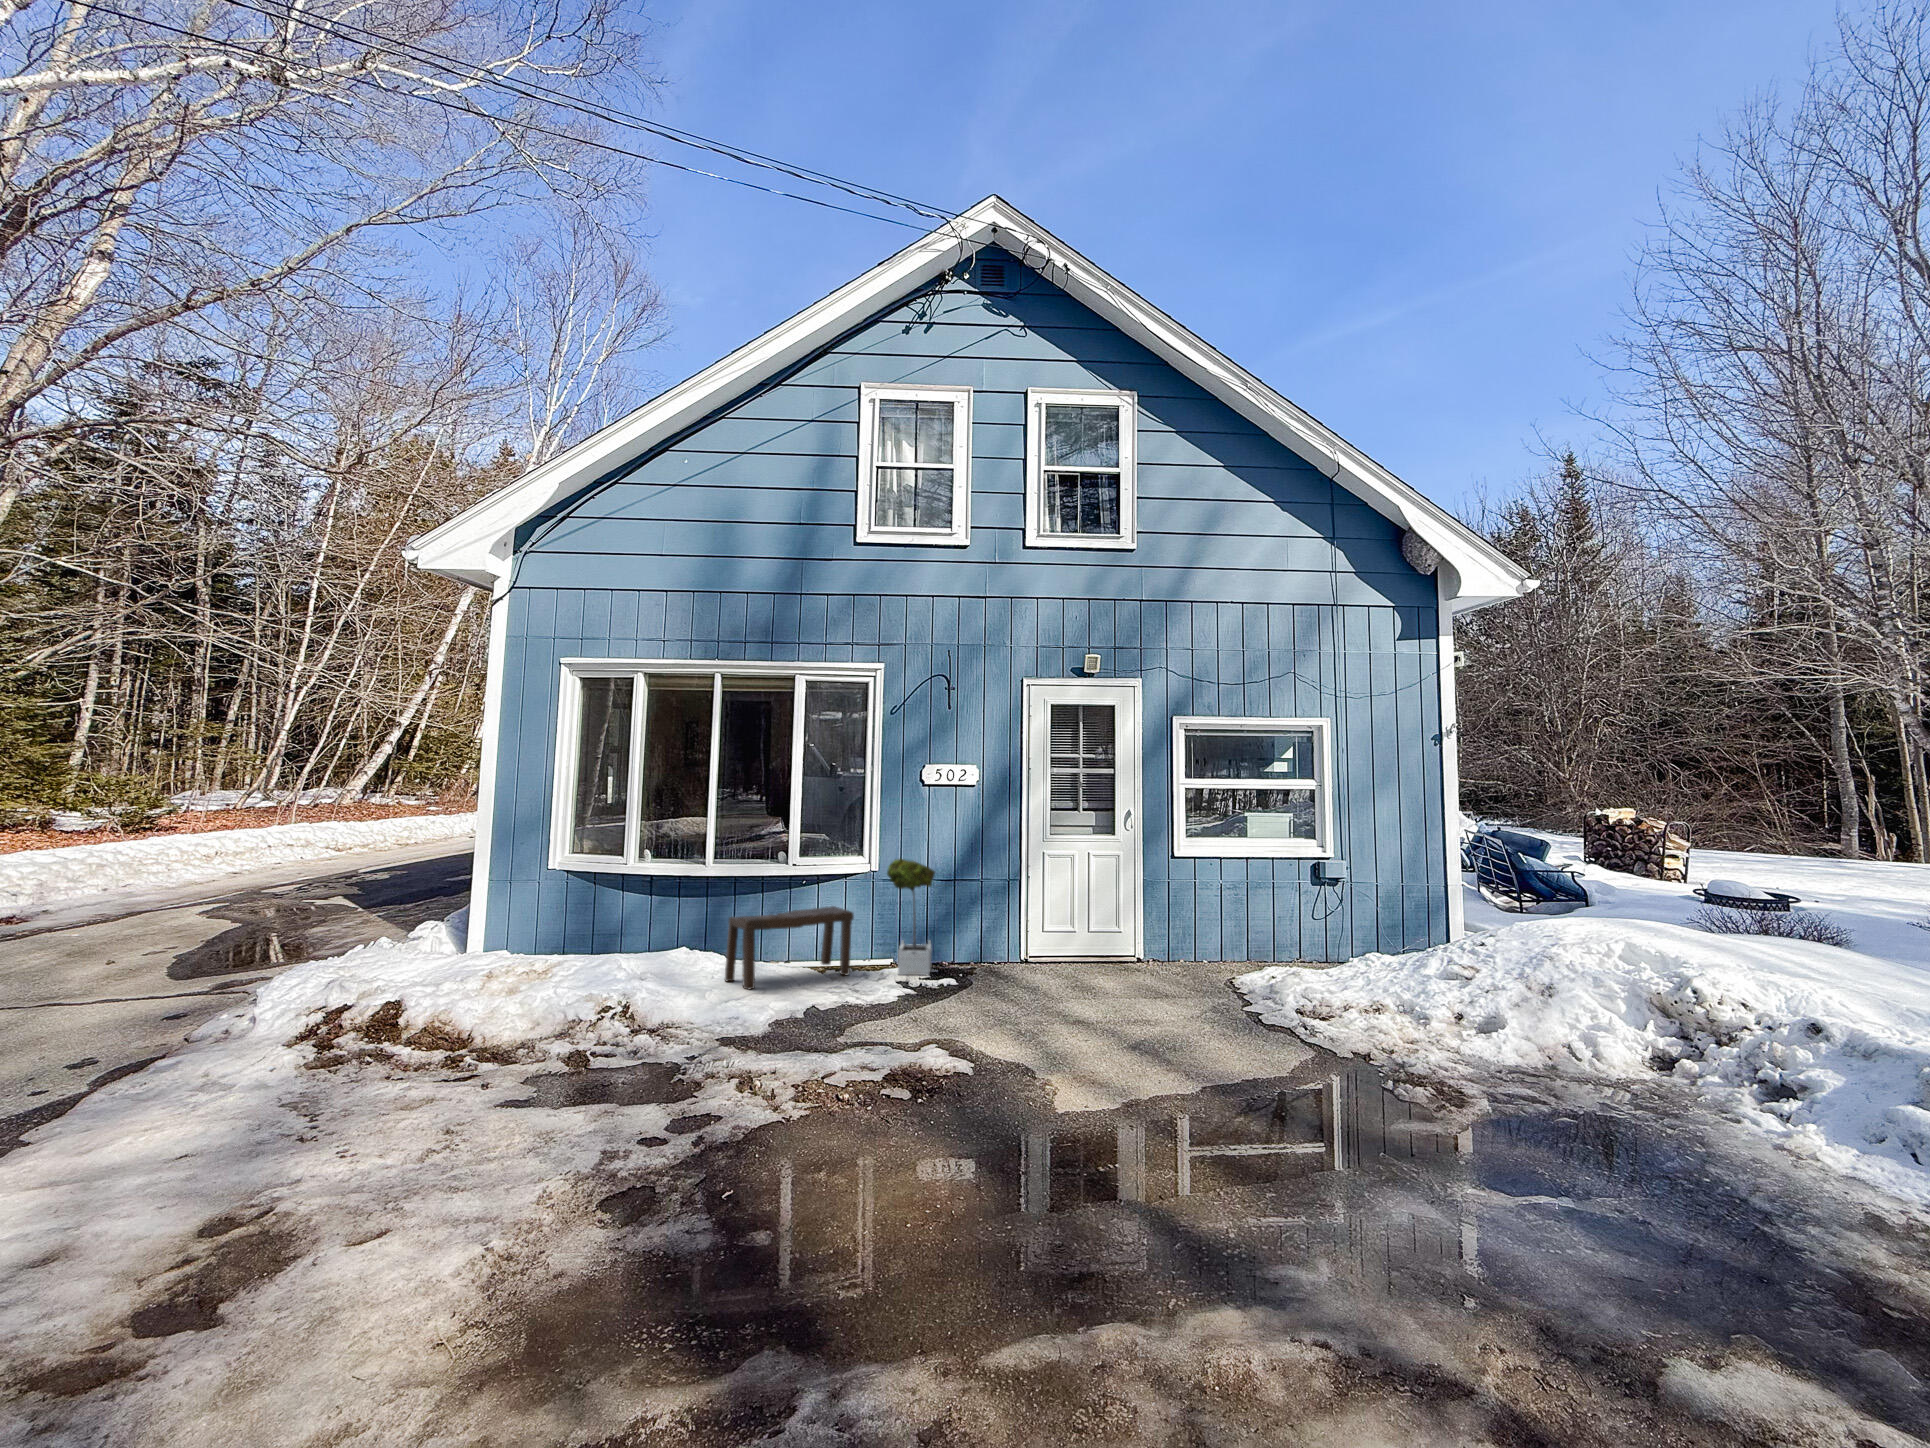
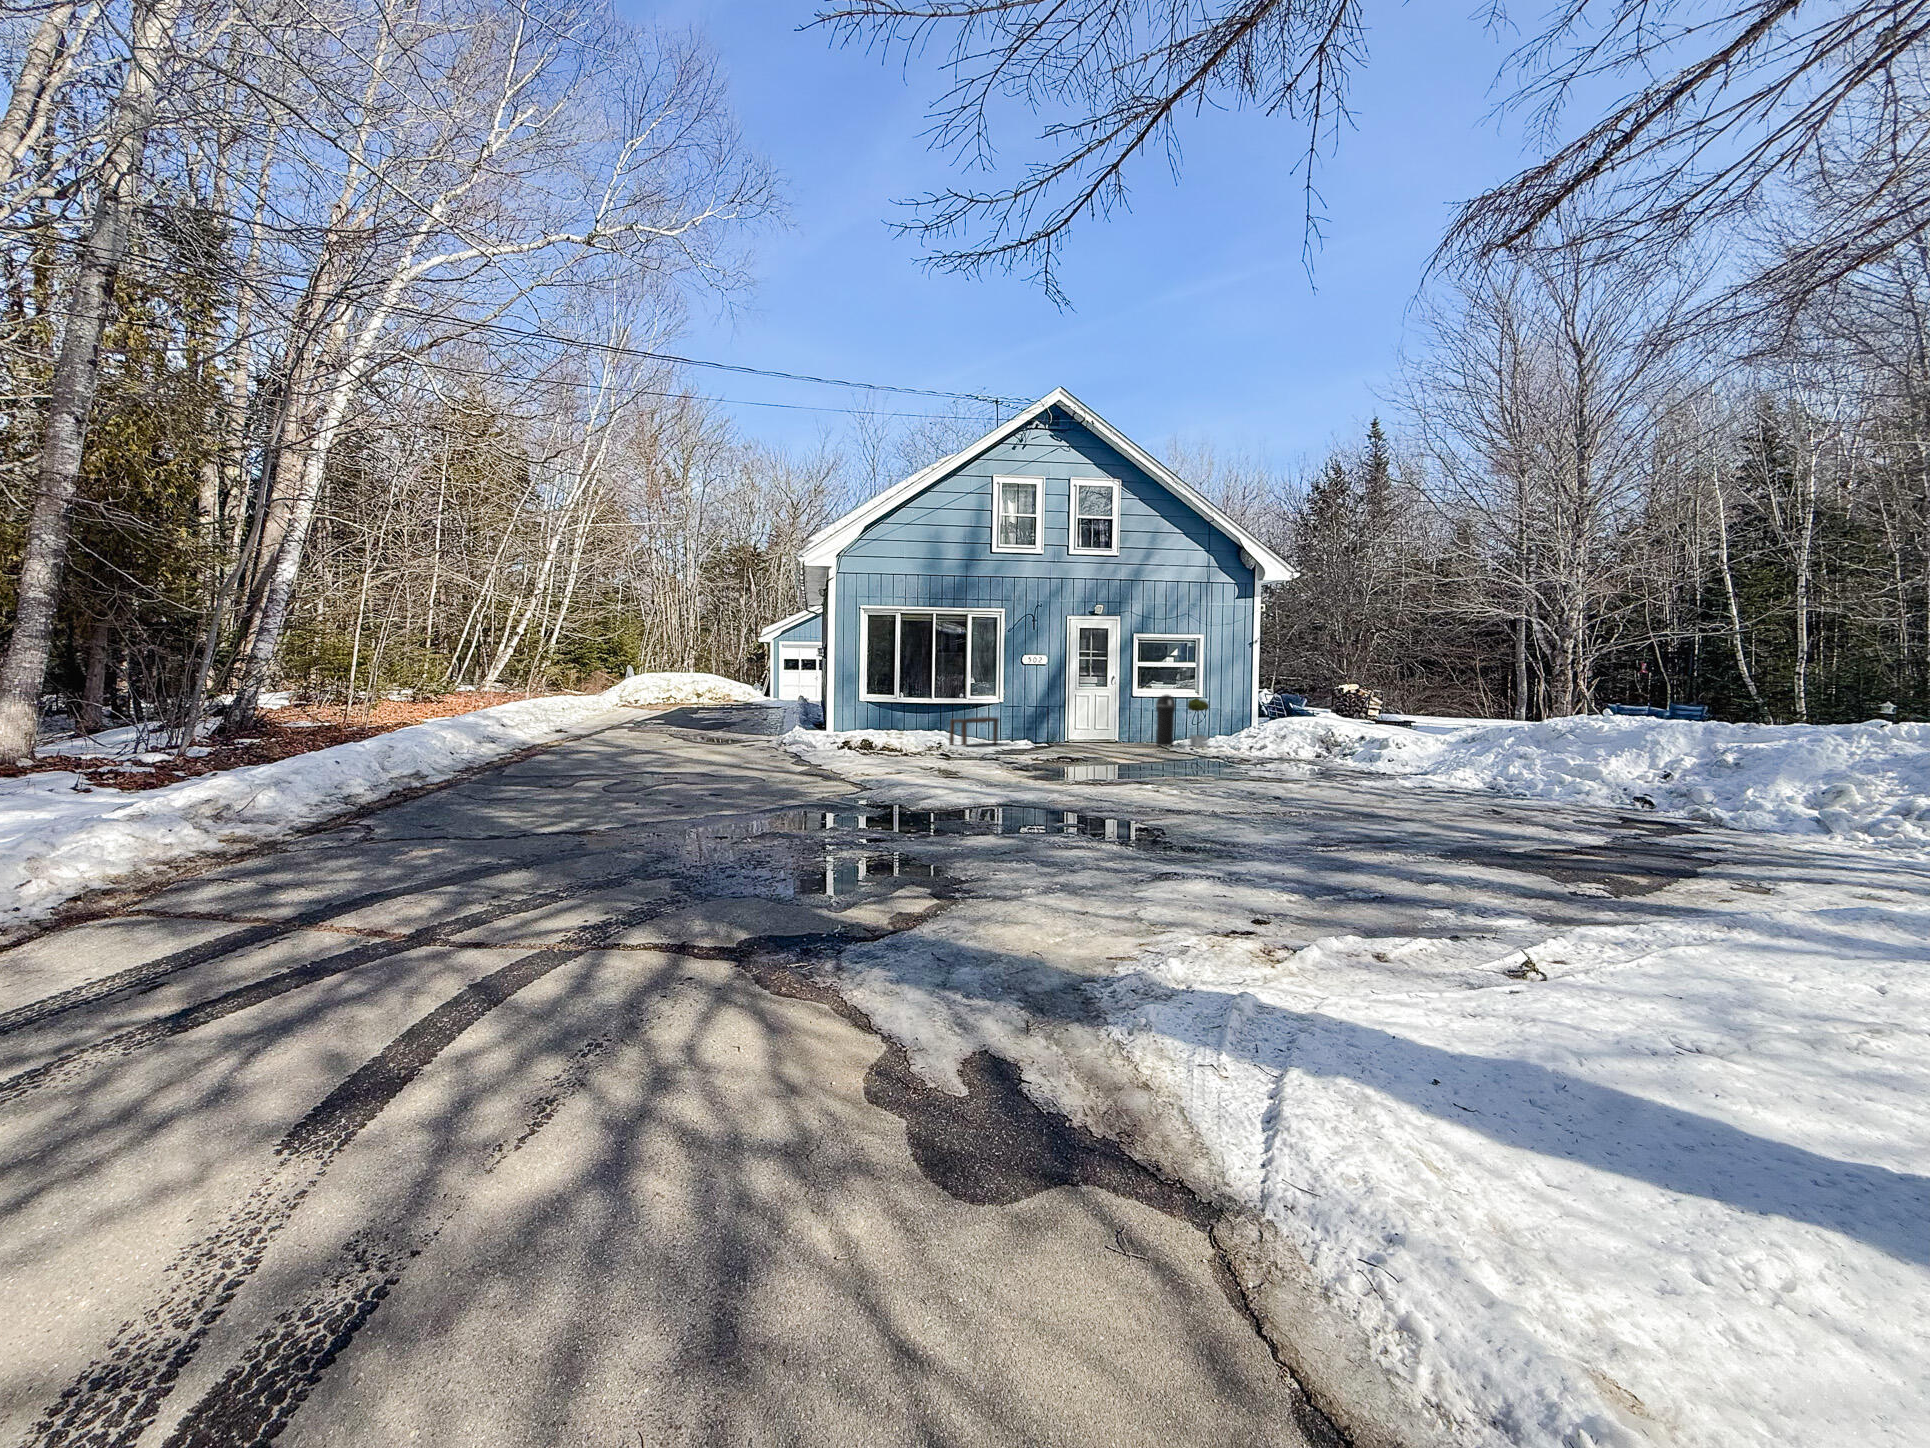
trash can: none [1226,853,1271,976] -> present [1156,695,1176,746]
potted tree: present [887,859,935,975] -> present [1187,699,1209,747]

